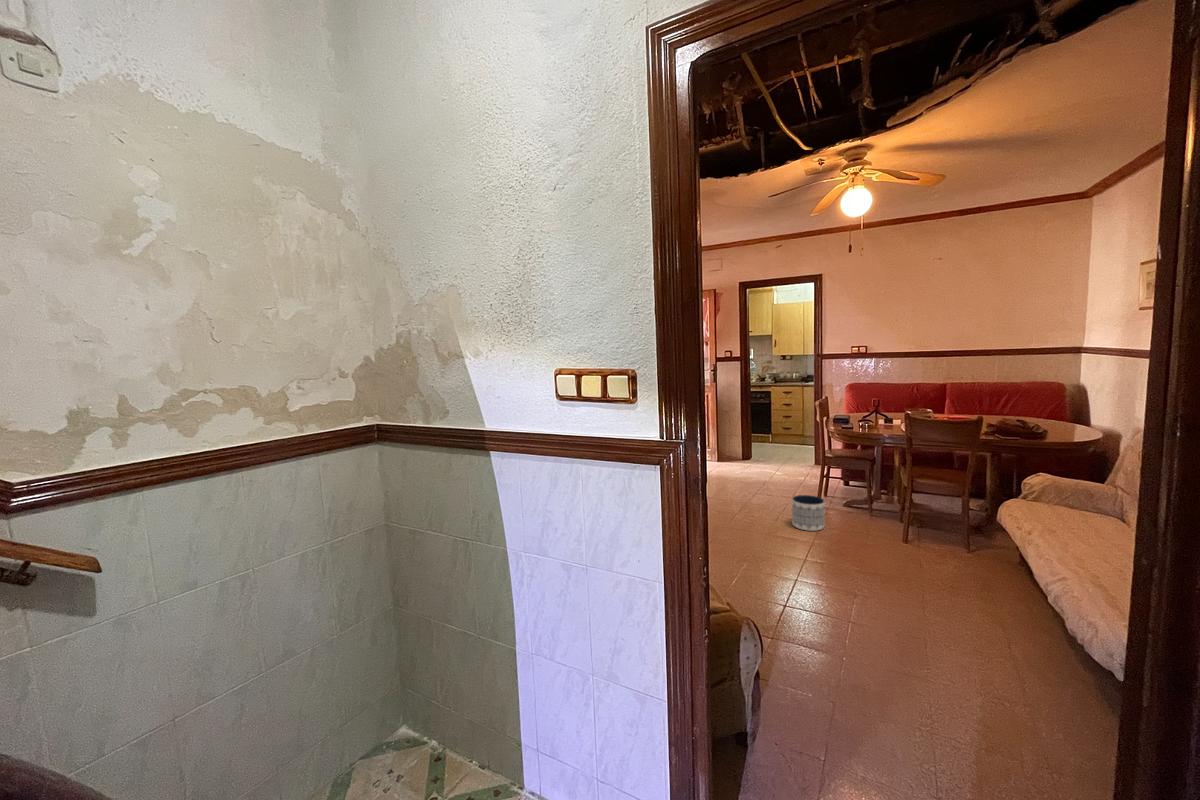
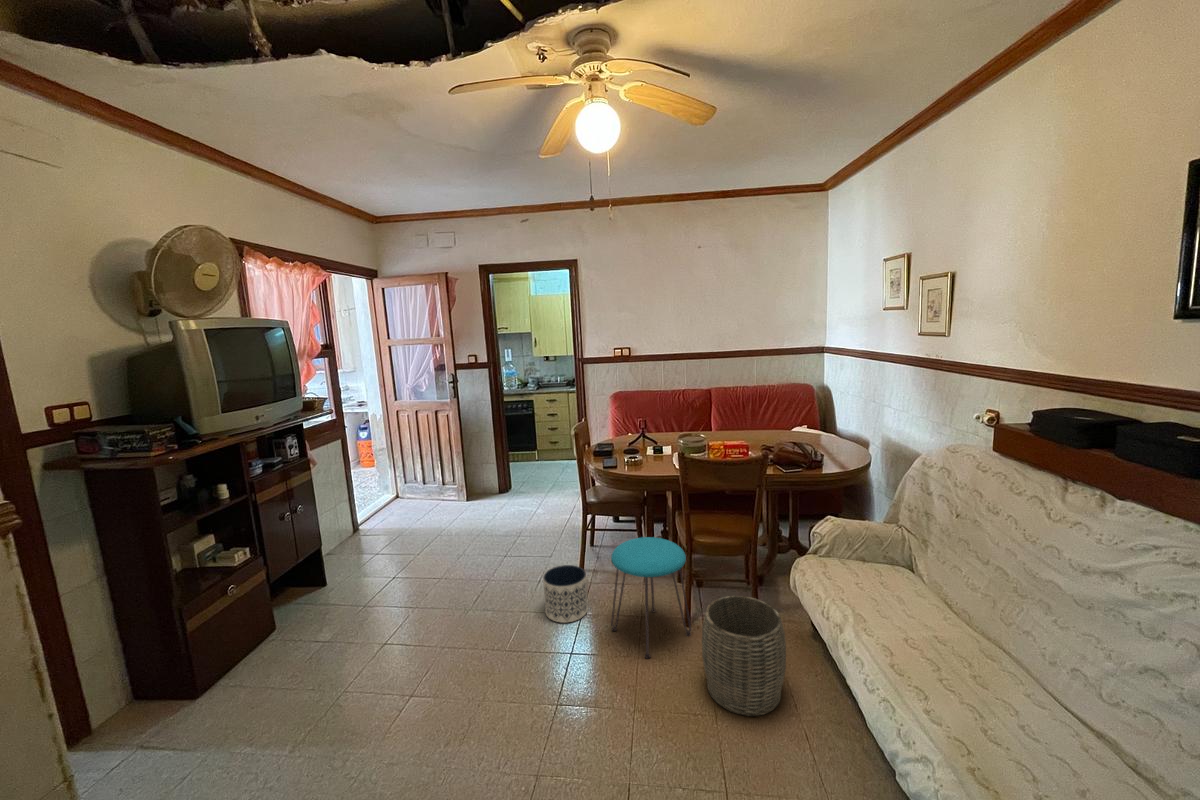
stool: none [843,477,909,554] -> present [611,537,691,658]
woven basket: none [915,516,985,590] -> present [702,596,786,716]

